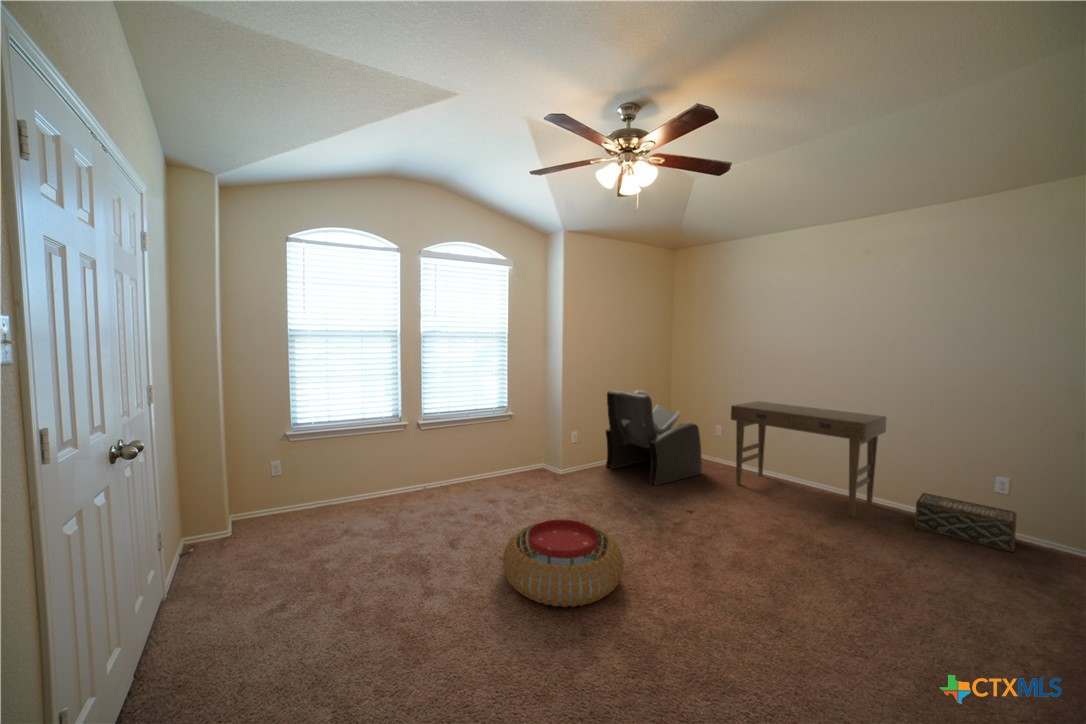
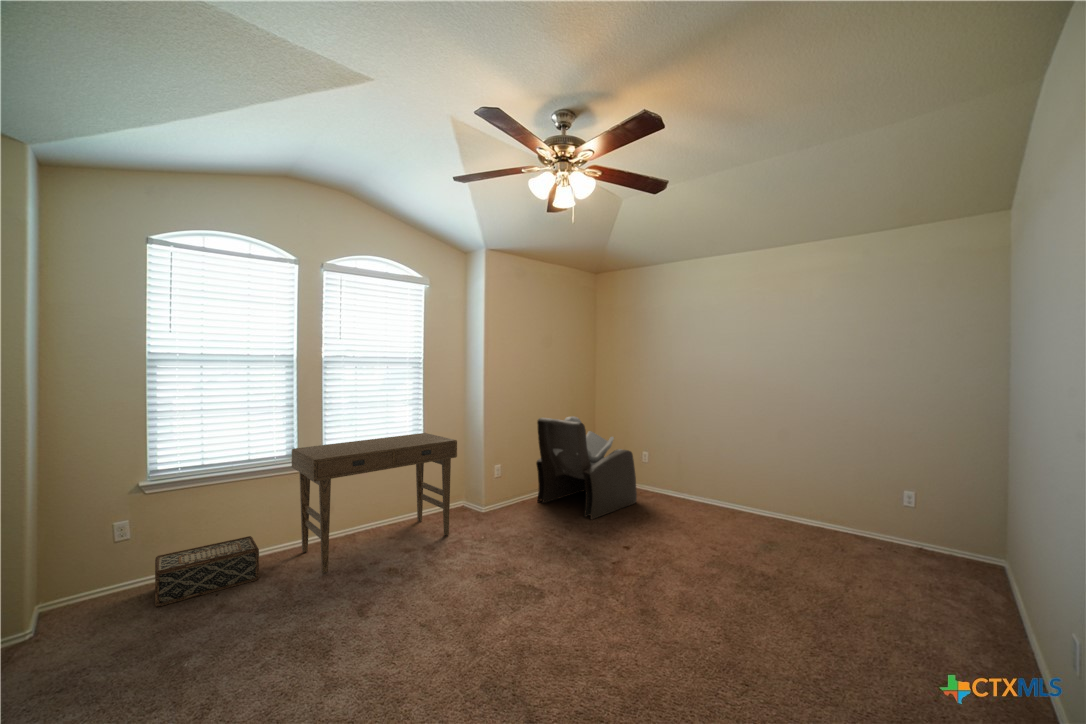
desk: present [731,401,886,517] -> present [292,433,457,573]
woven basket: present [915,493,1017,552] -> present [155,536,259,607]
pouf: present [503,520,624,607] -> none [425,571,567,681]

